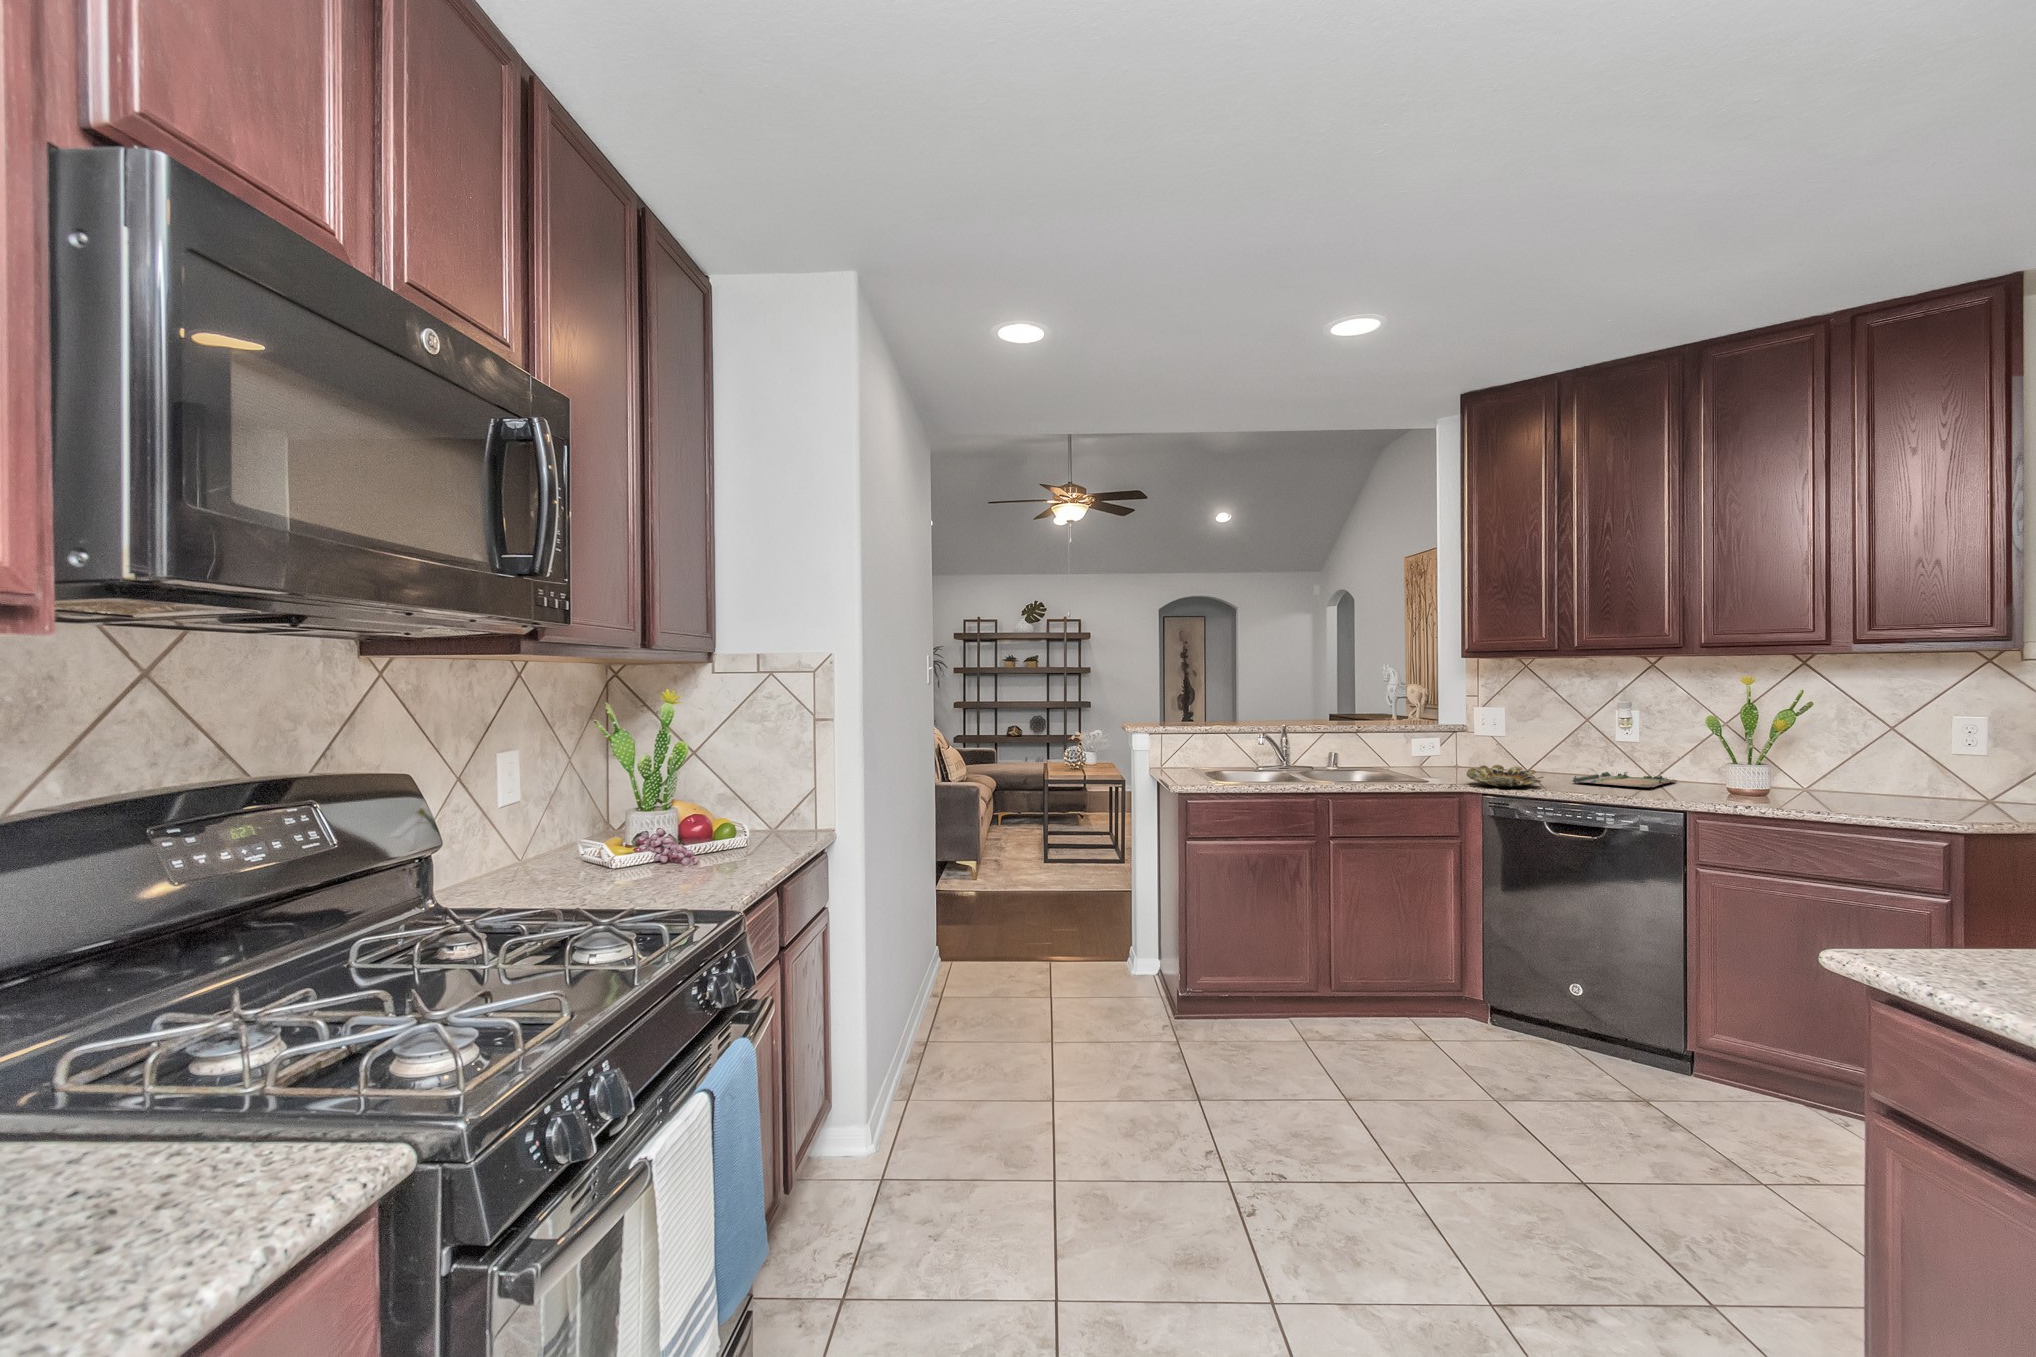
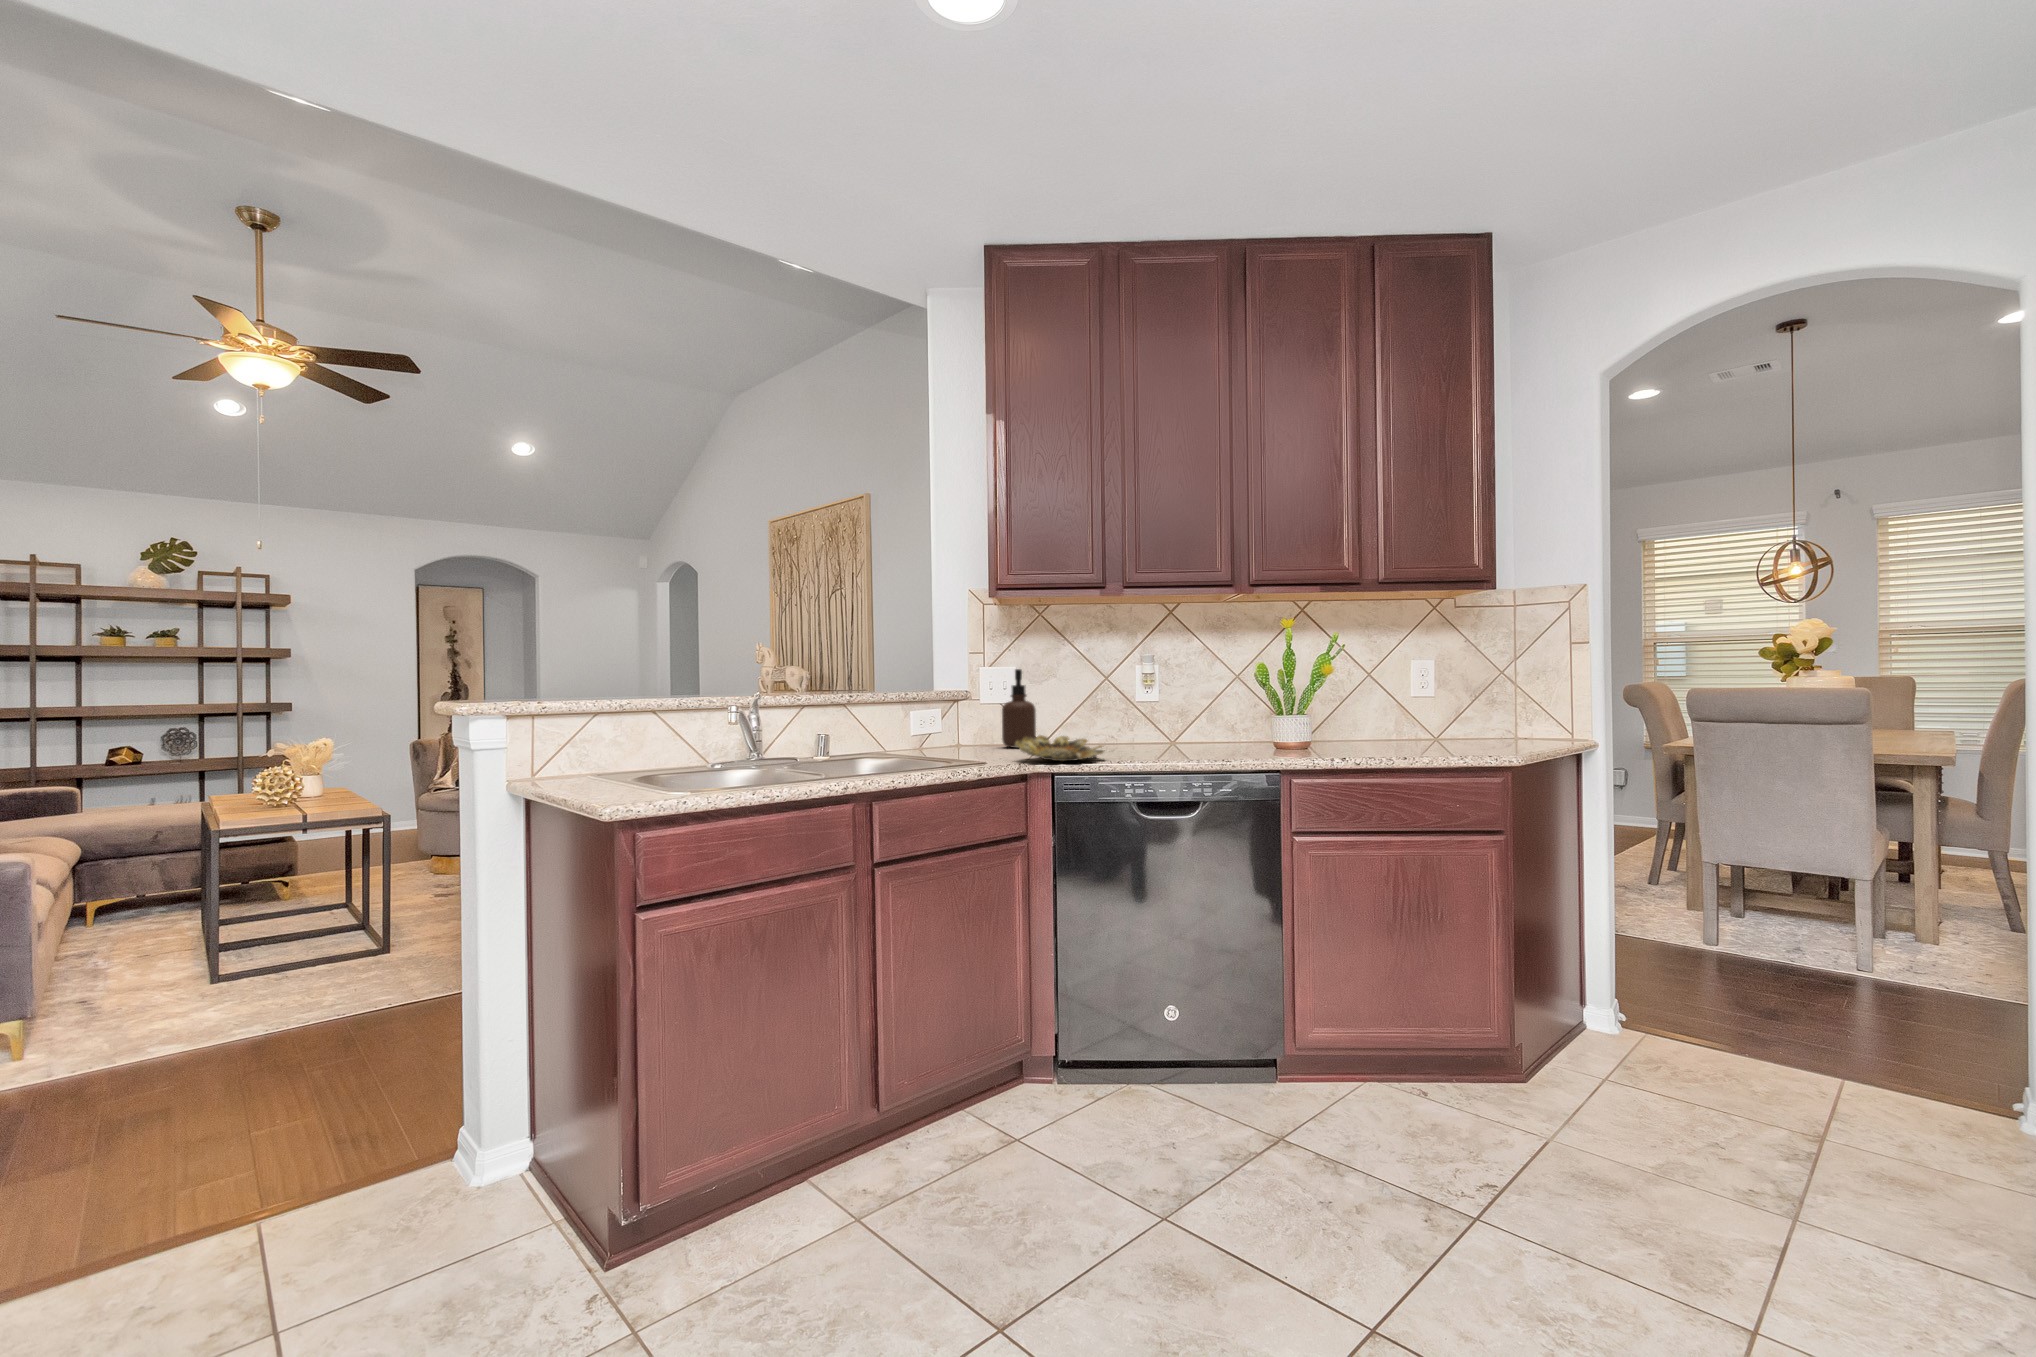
soap dispenser: none [1492,710,1522,772] -> present [1002,669,1036,748]
tray: present [1572,772,1677,787] -> none [1117,733,1202,752]

